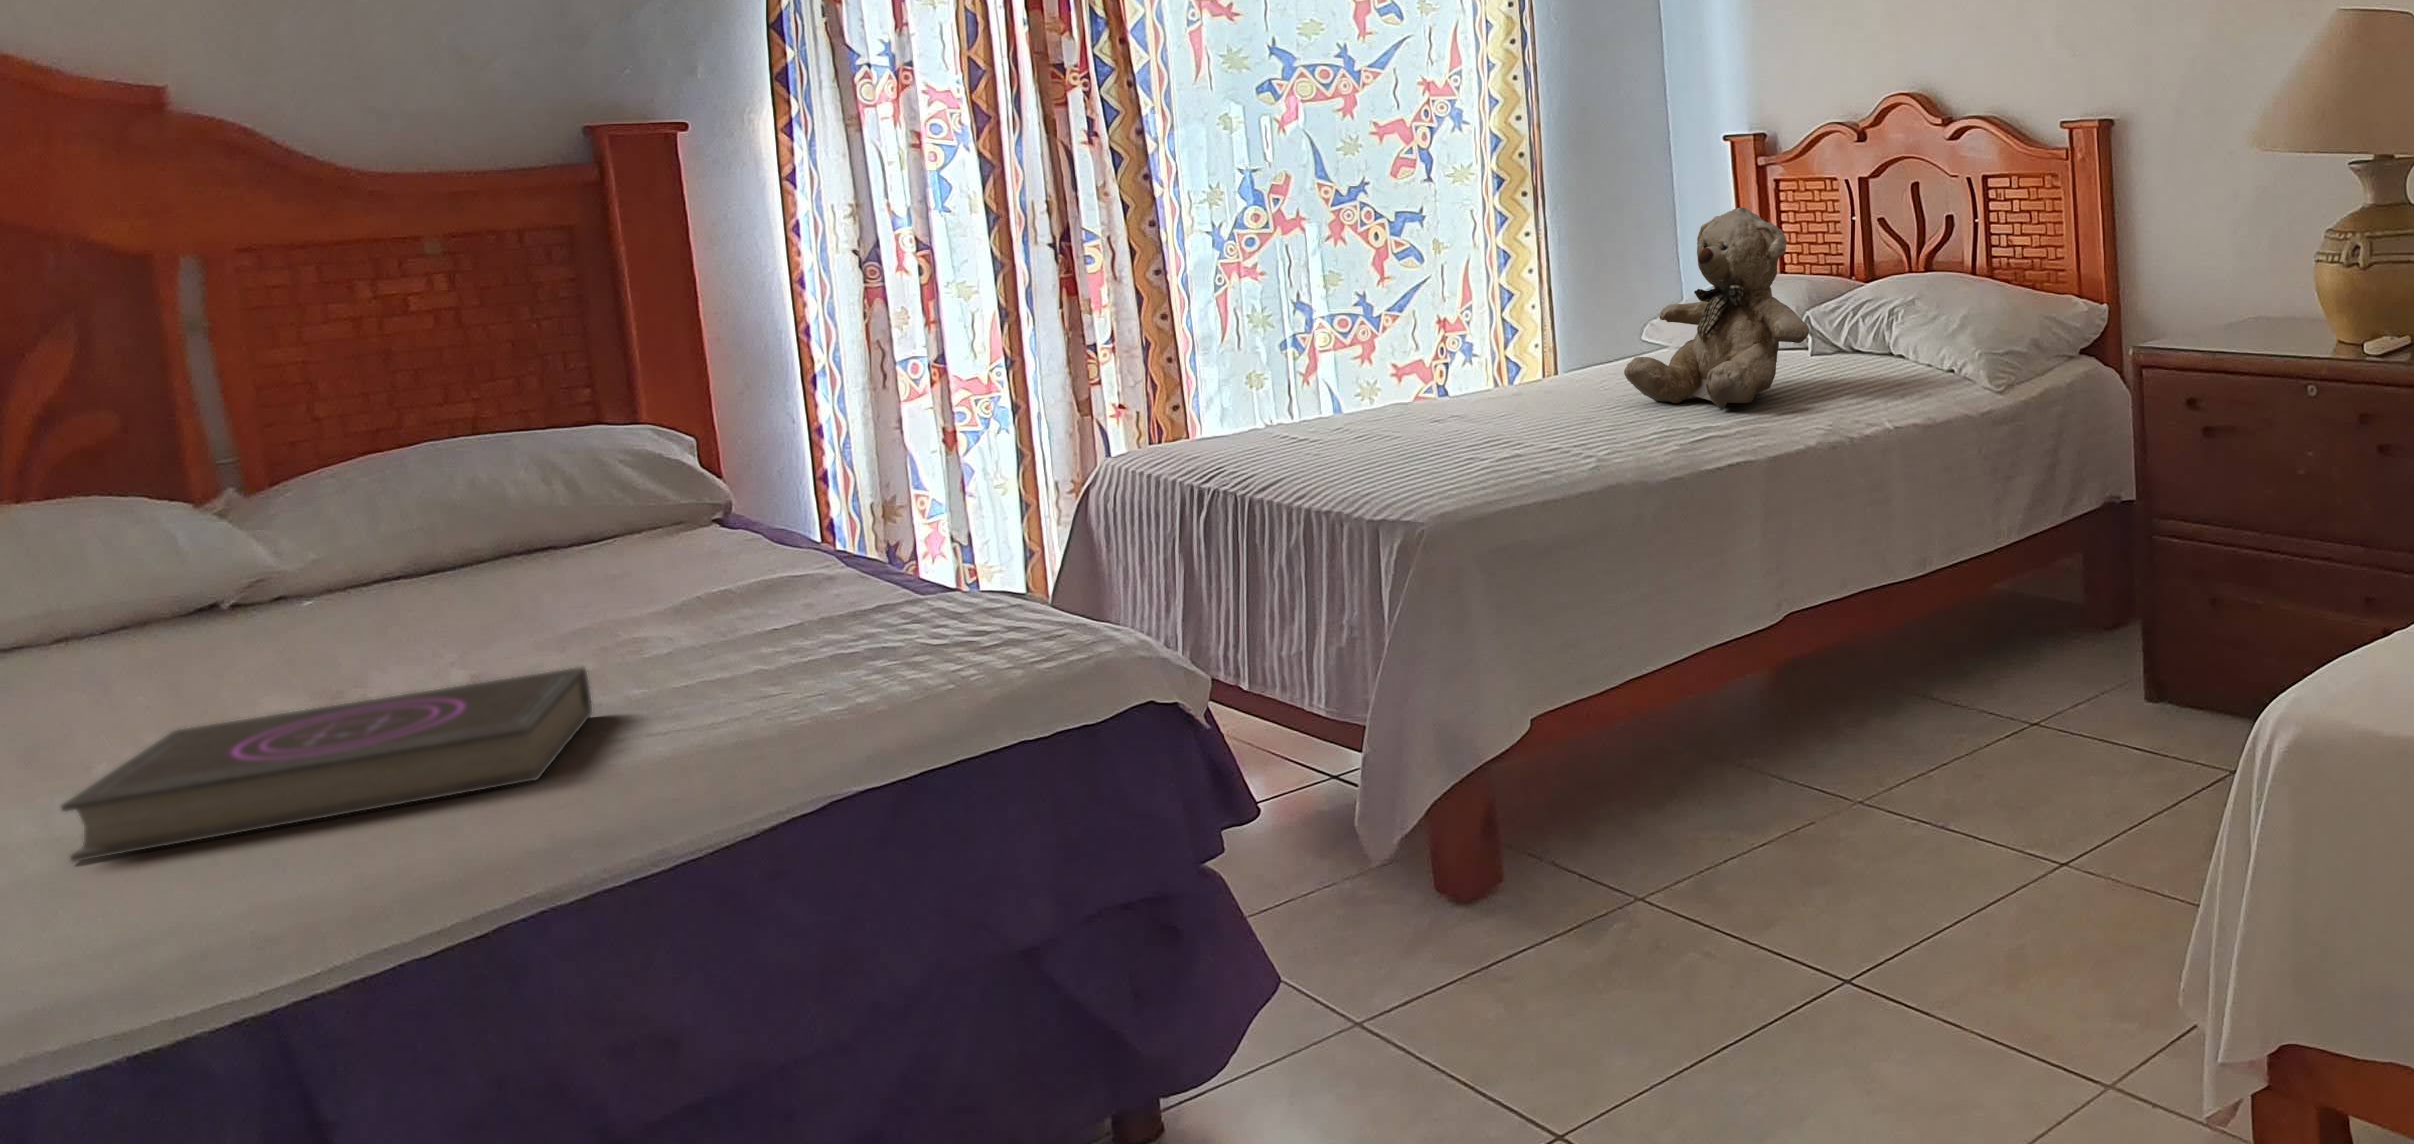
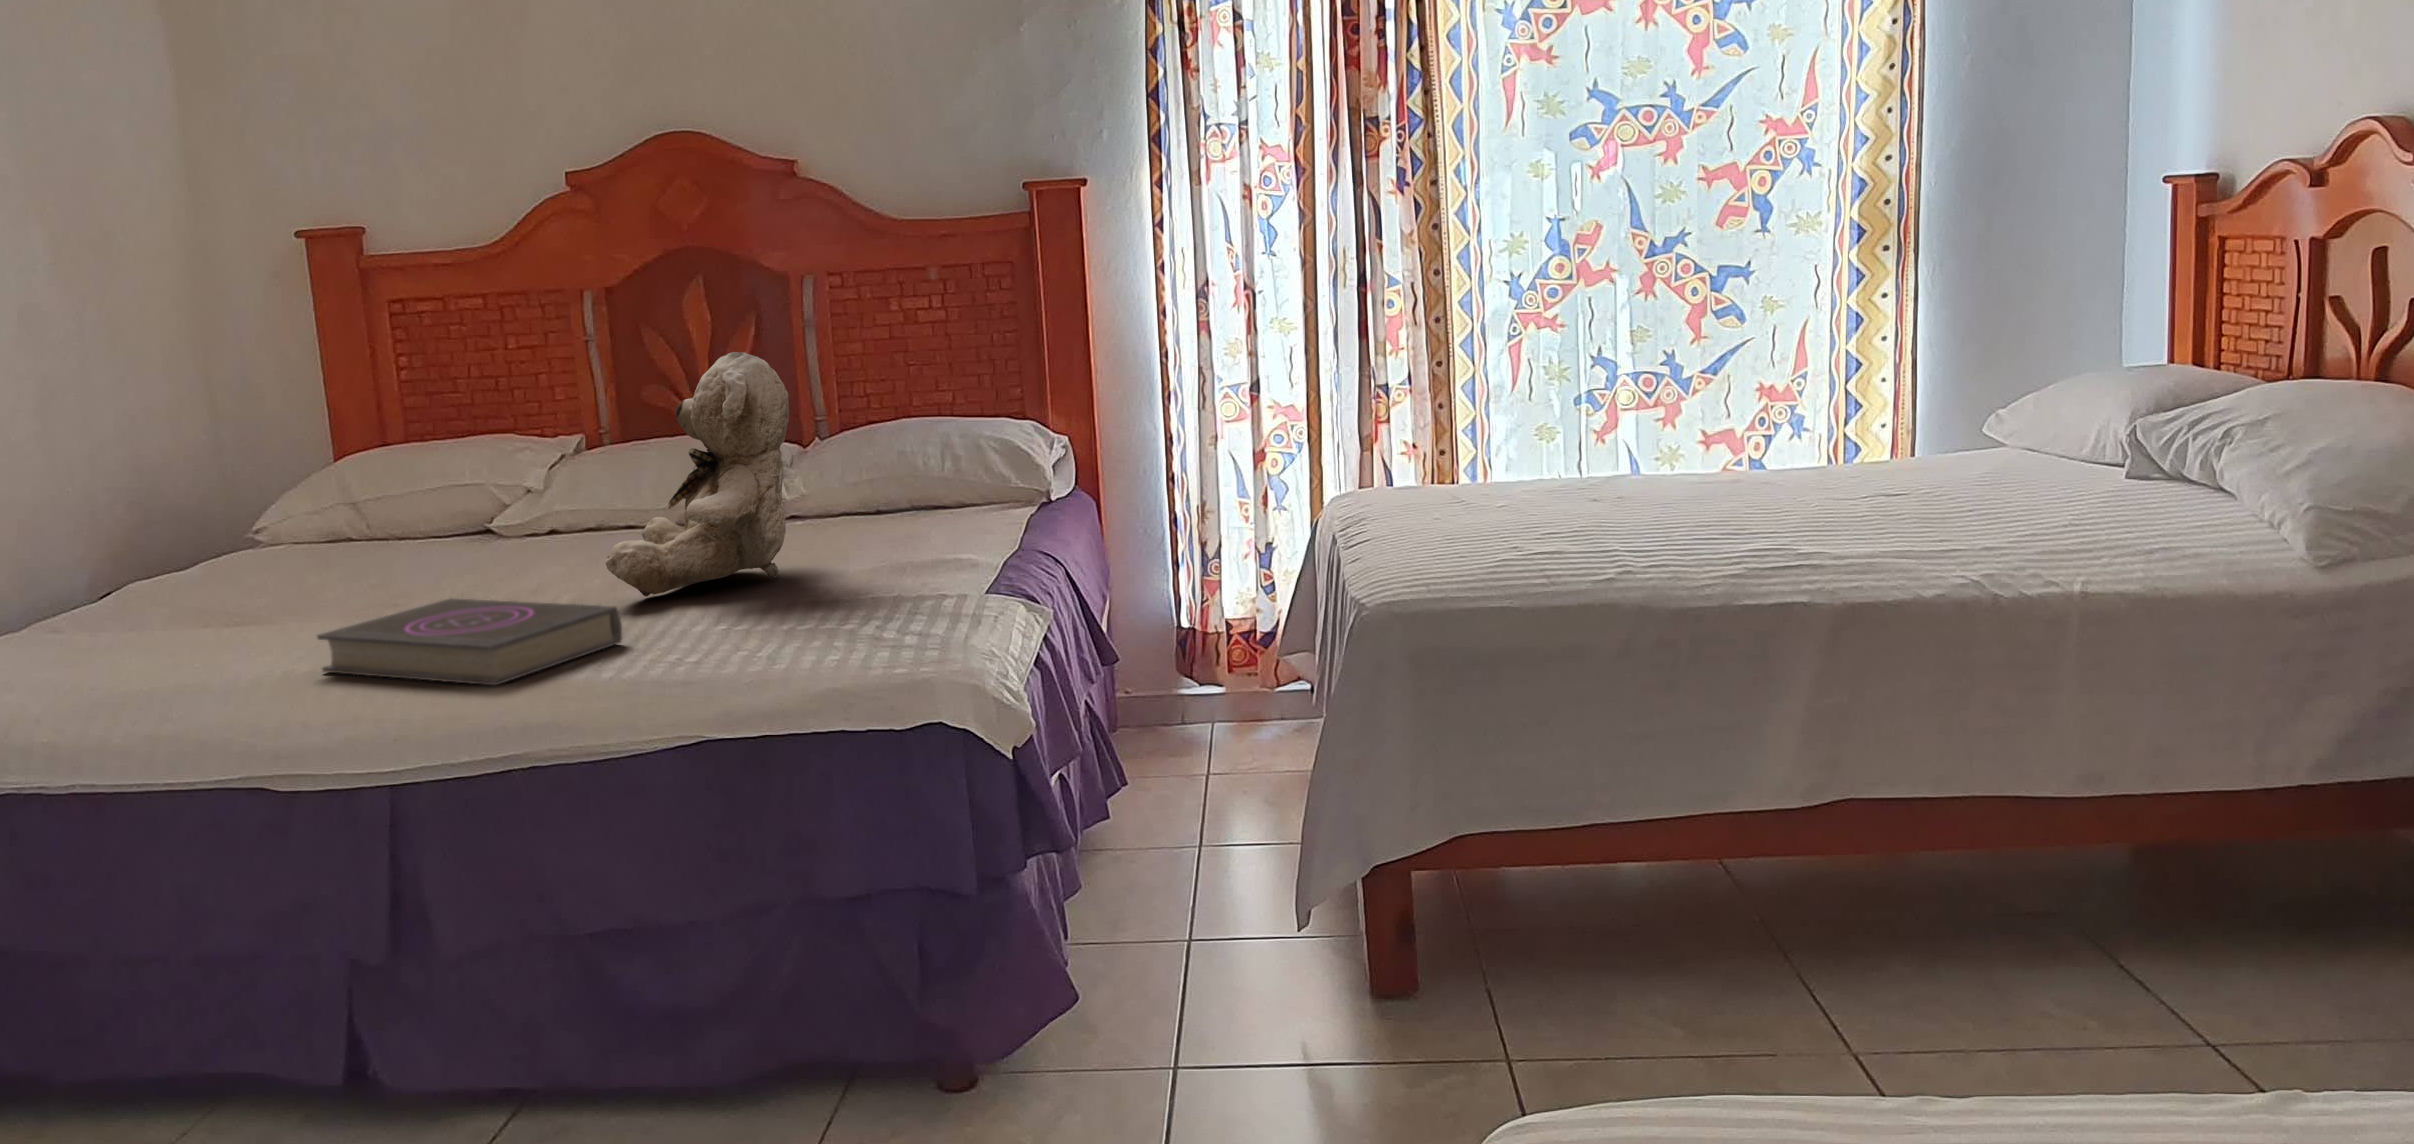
teddy bear: present [1624,207,1809,410] -> present [605,352,789,596]

